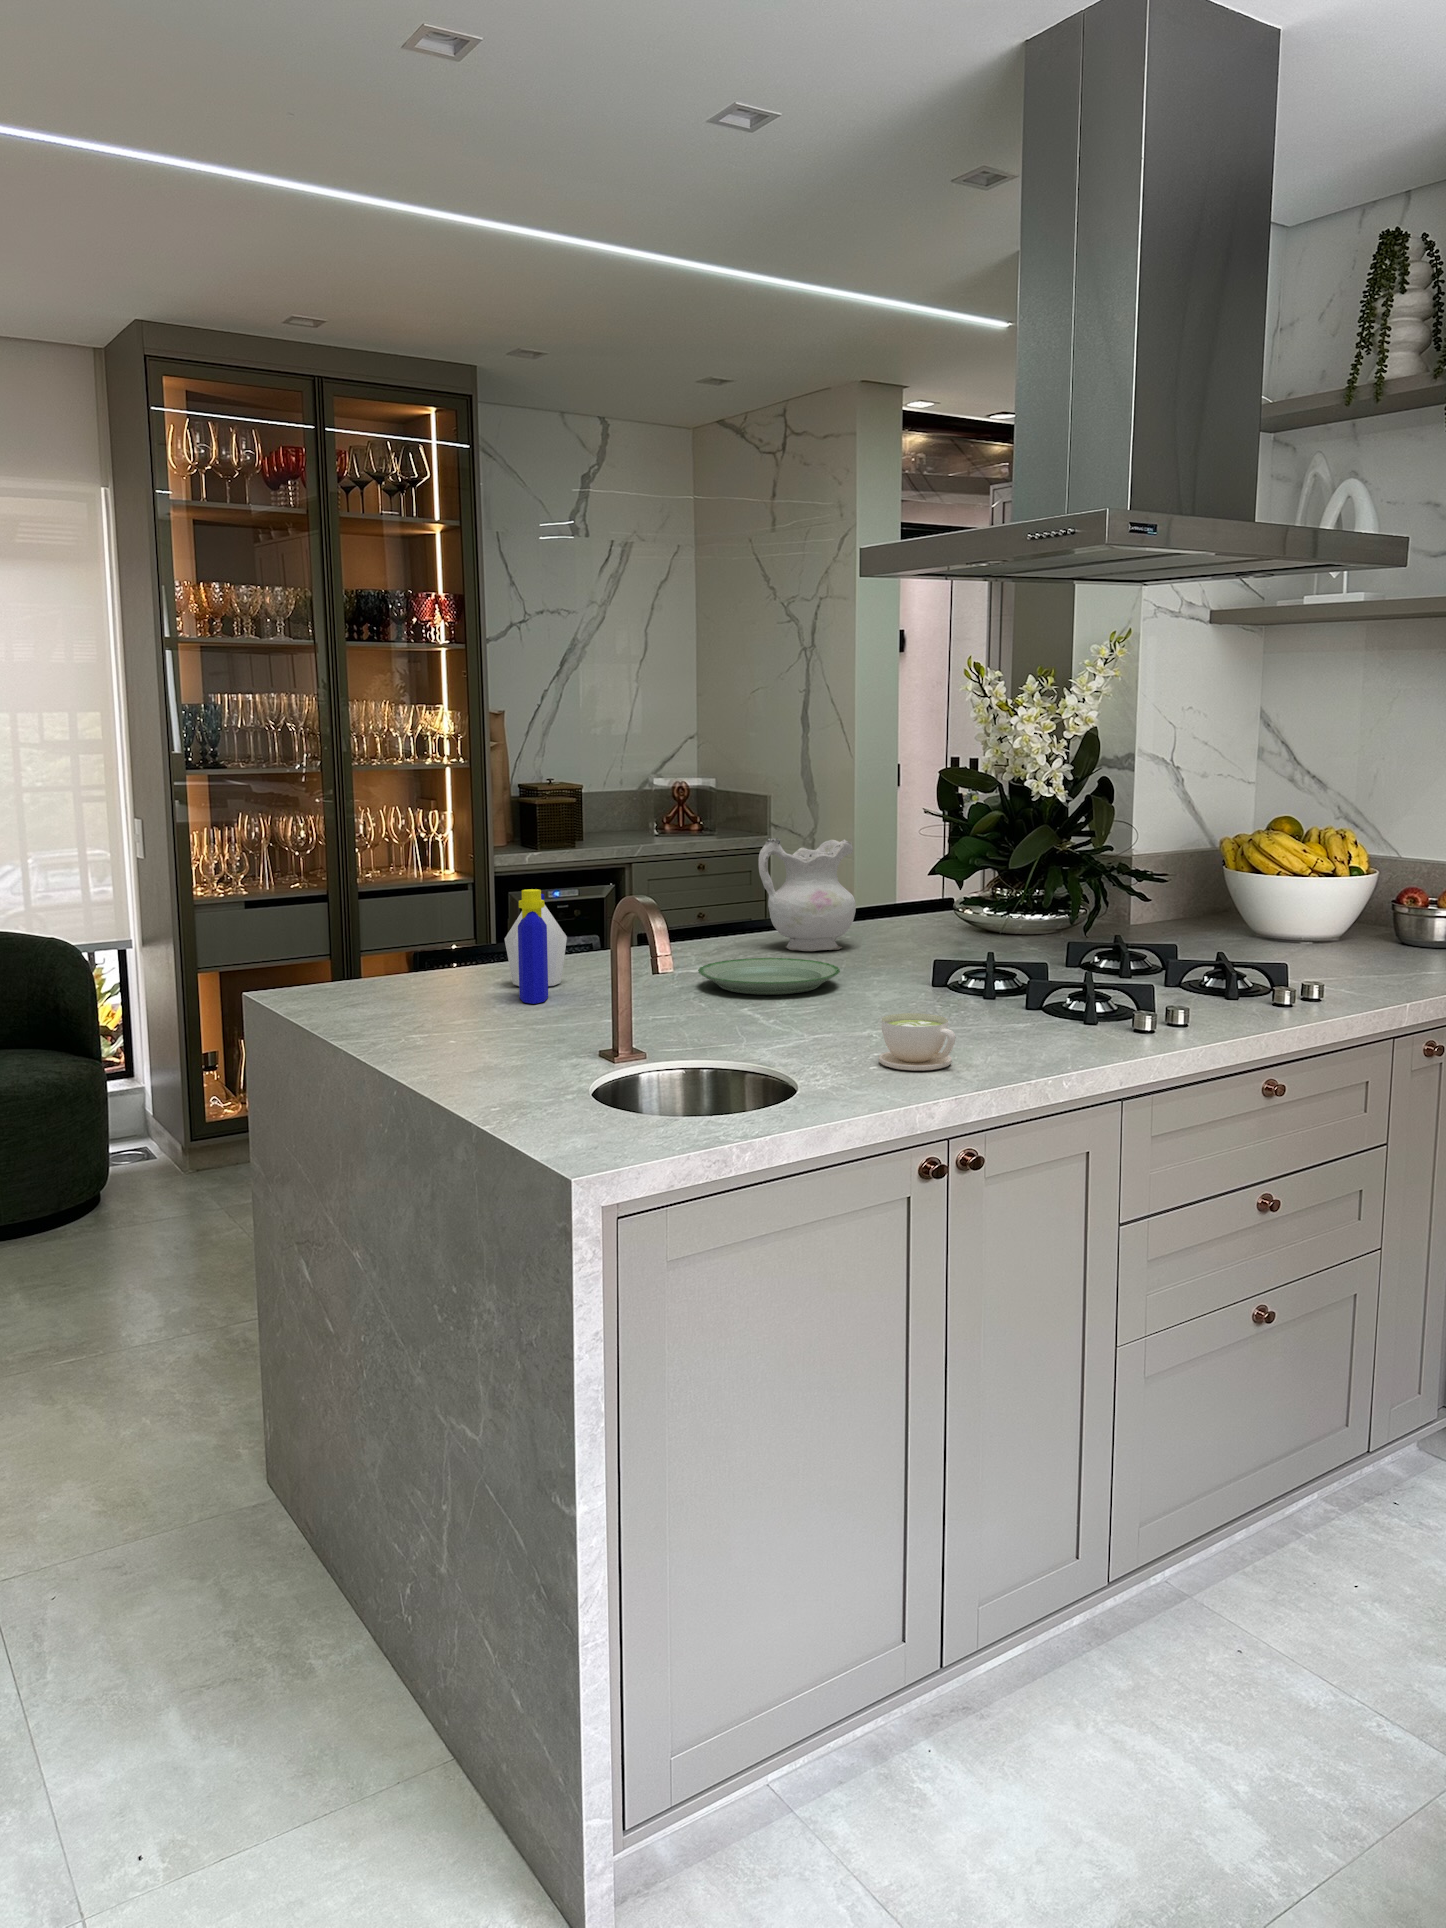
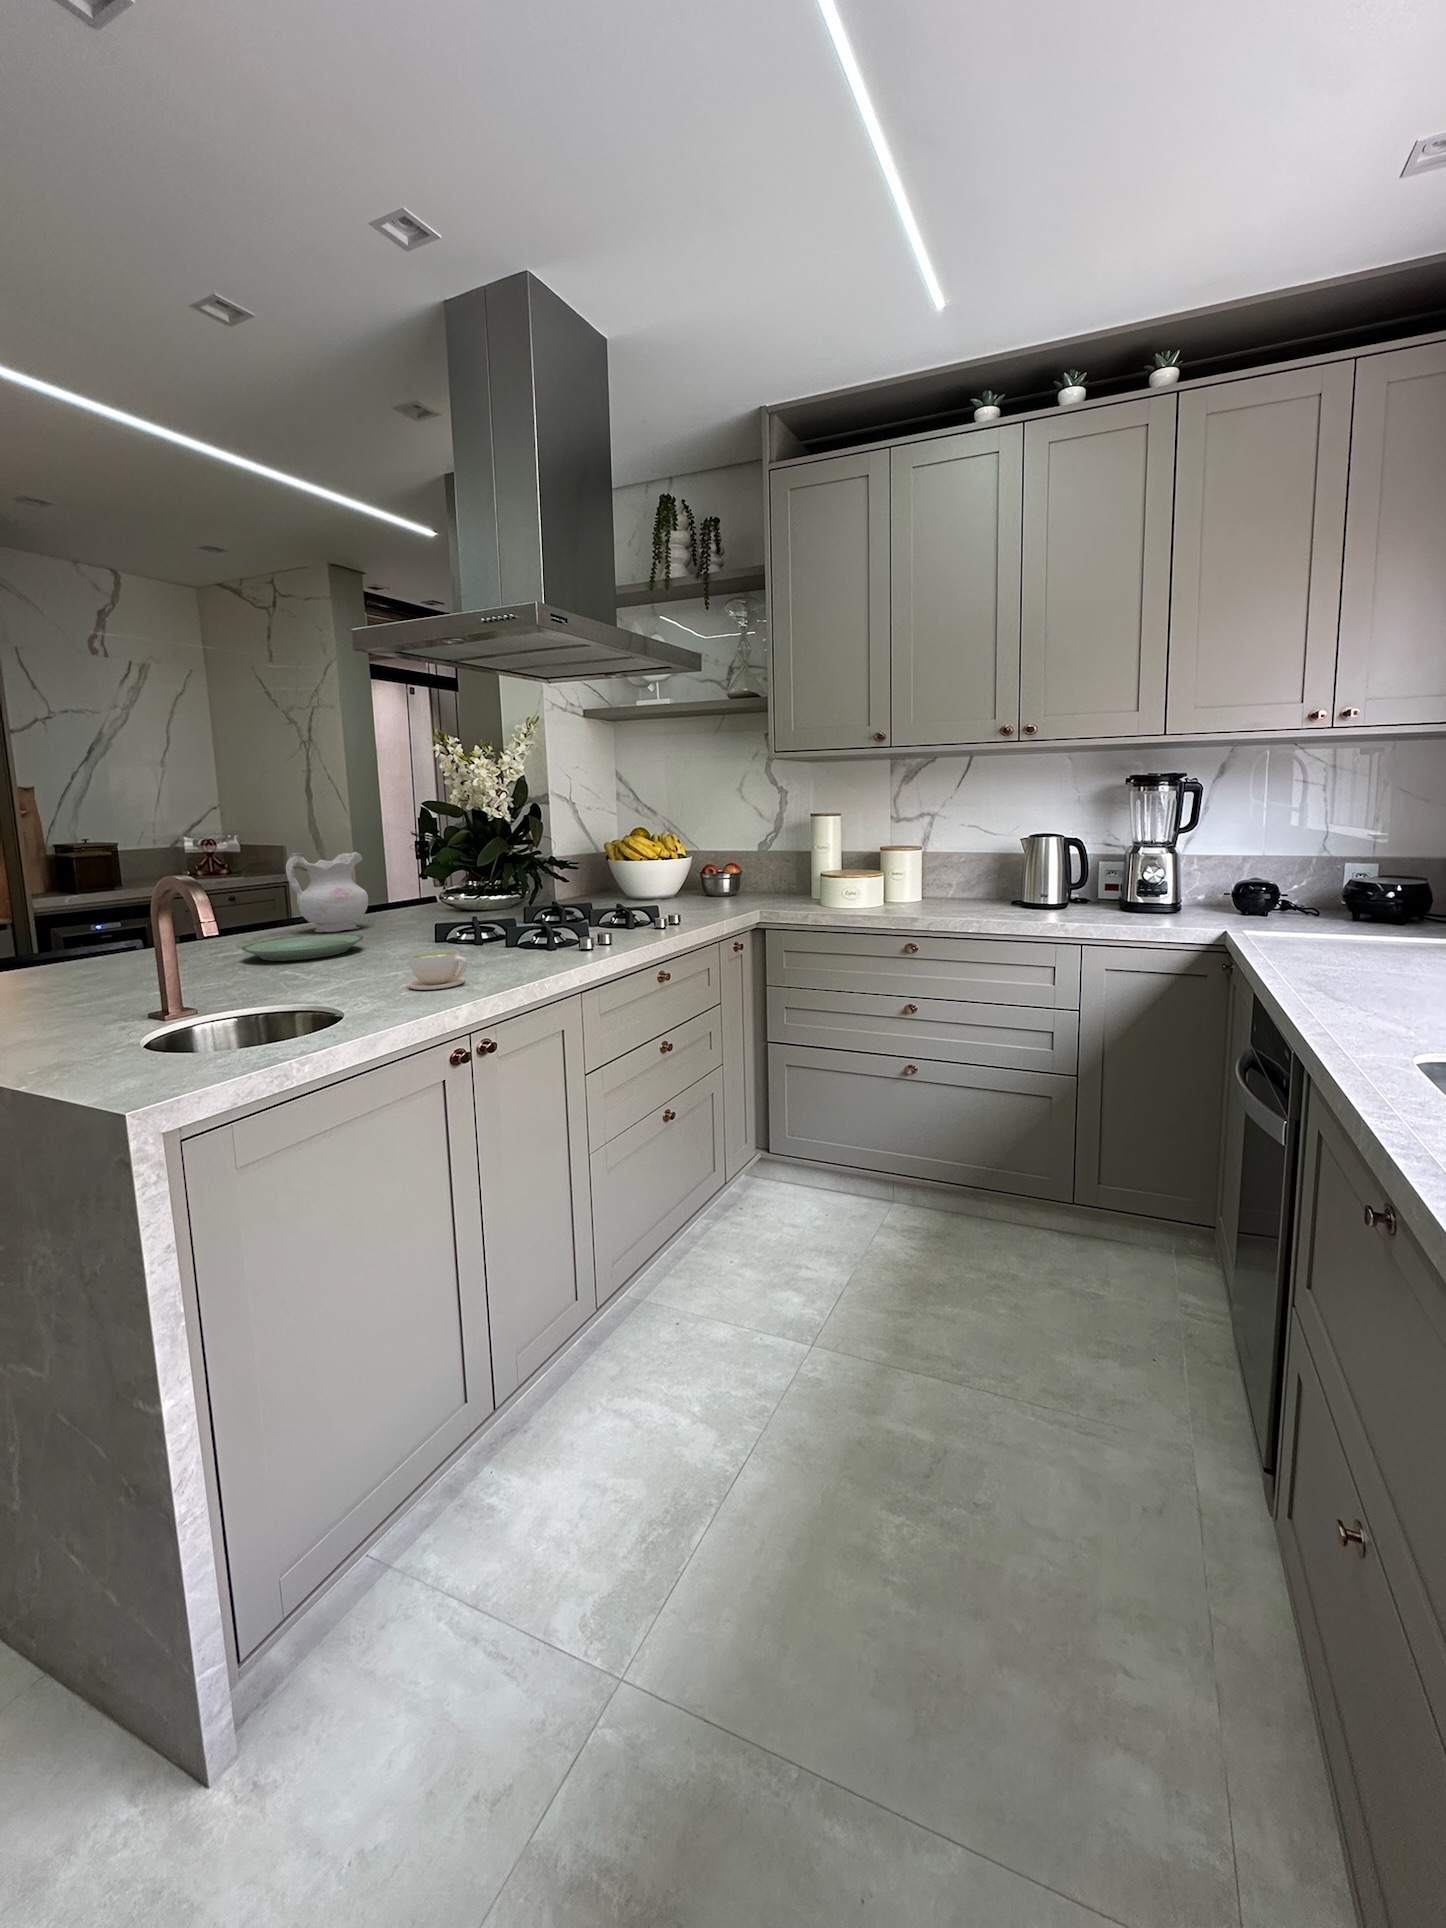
bottle: present [505,889,567,1004] -> none [40,894,109,990]

